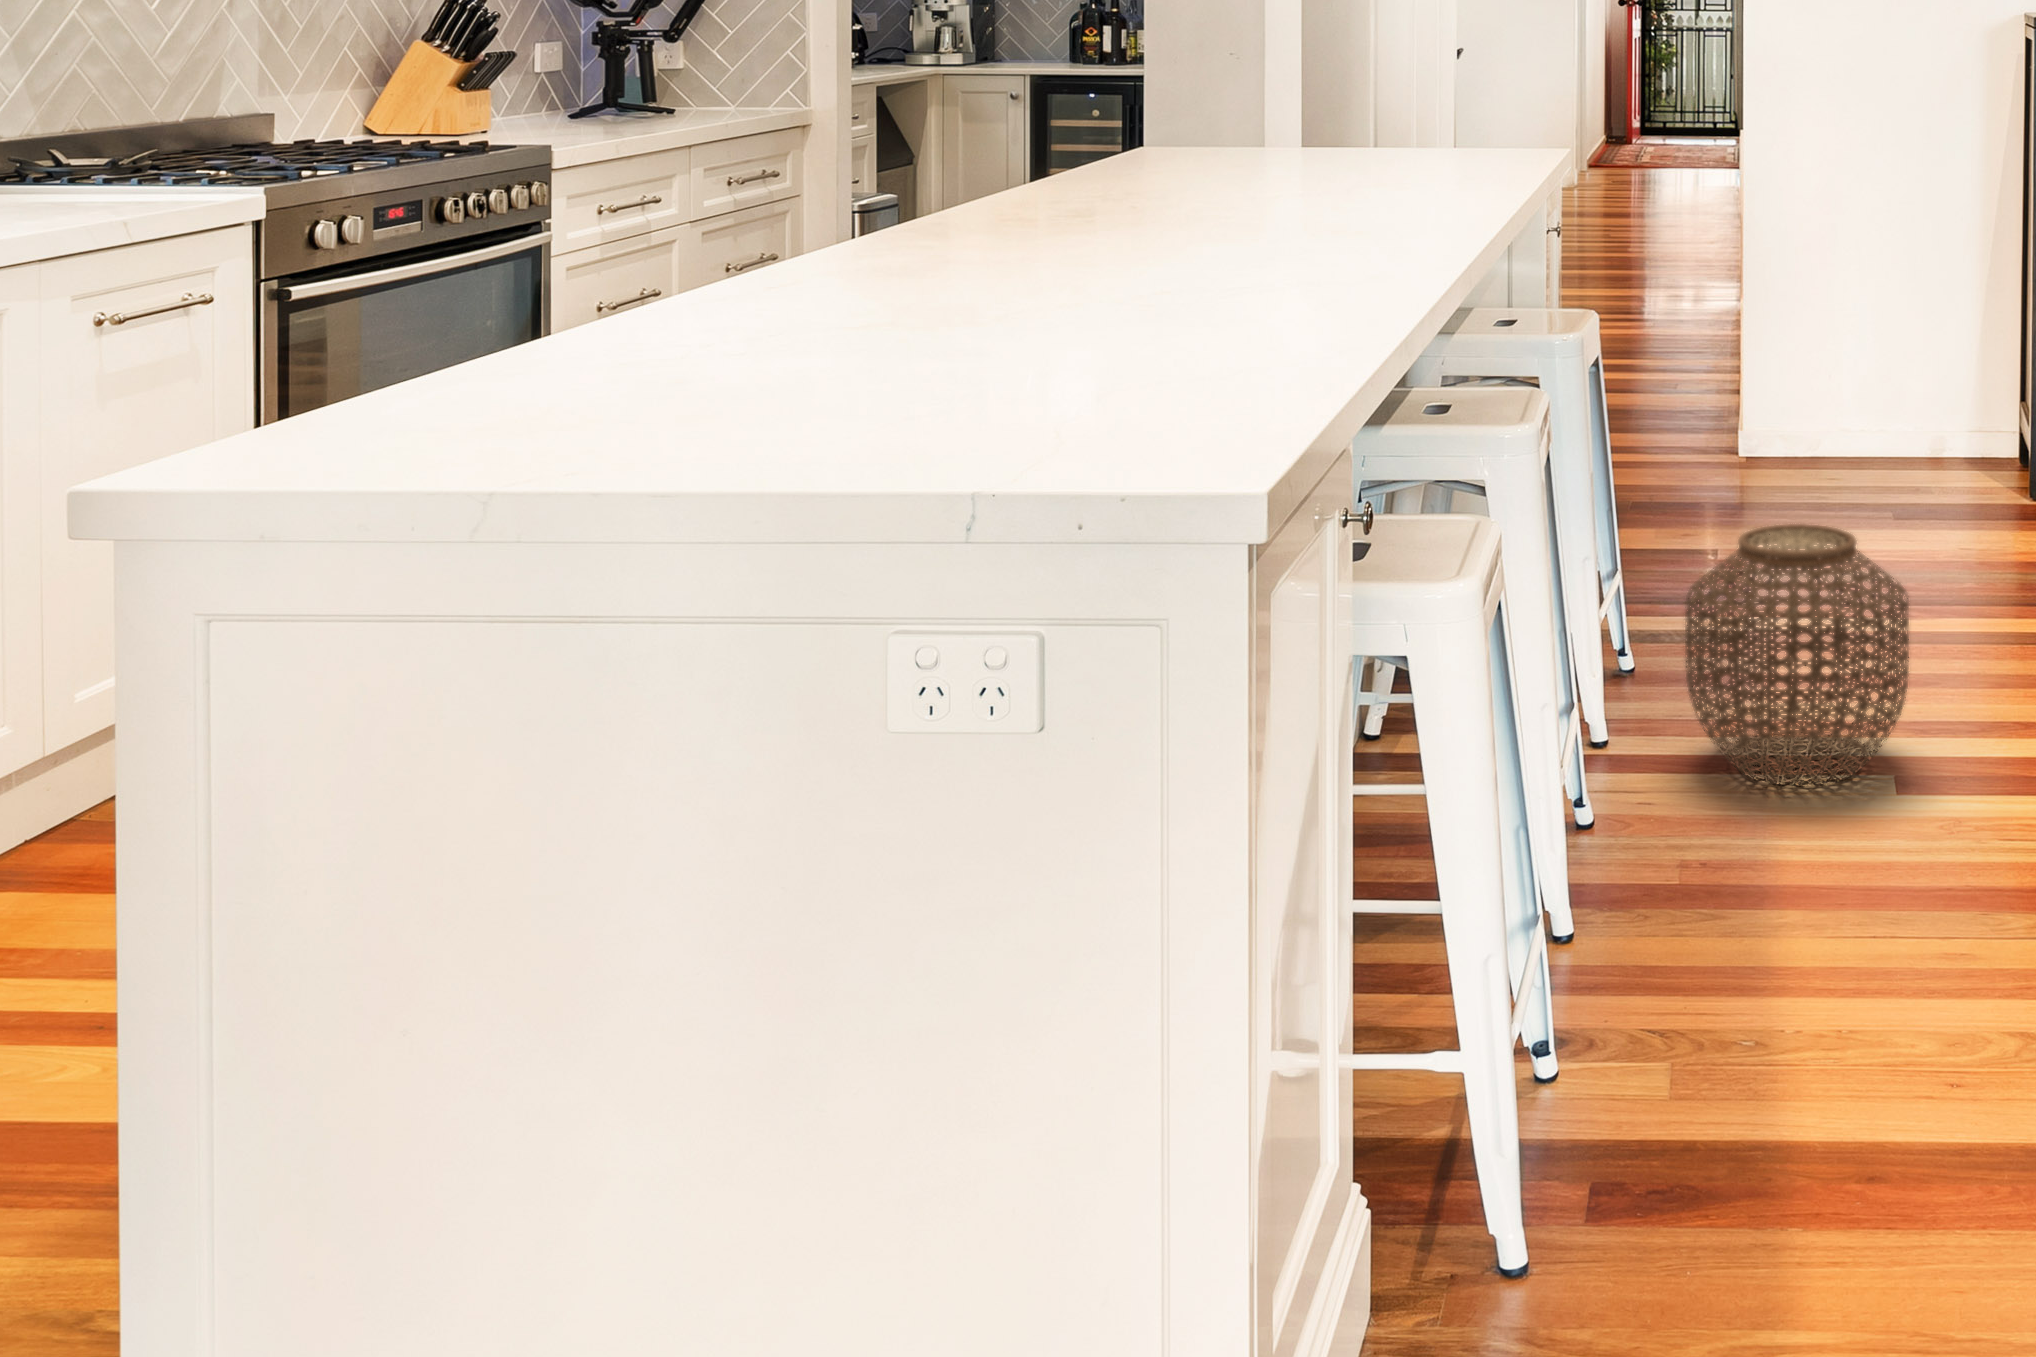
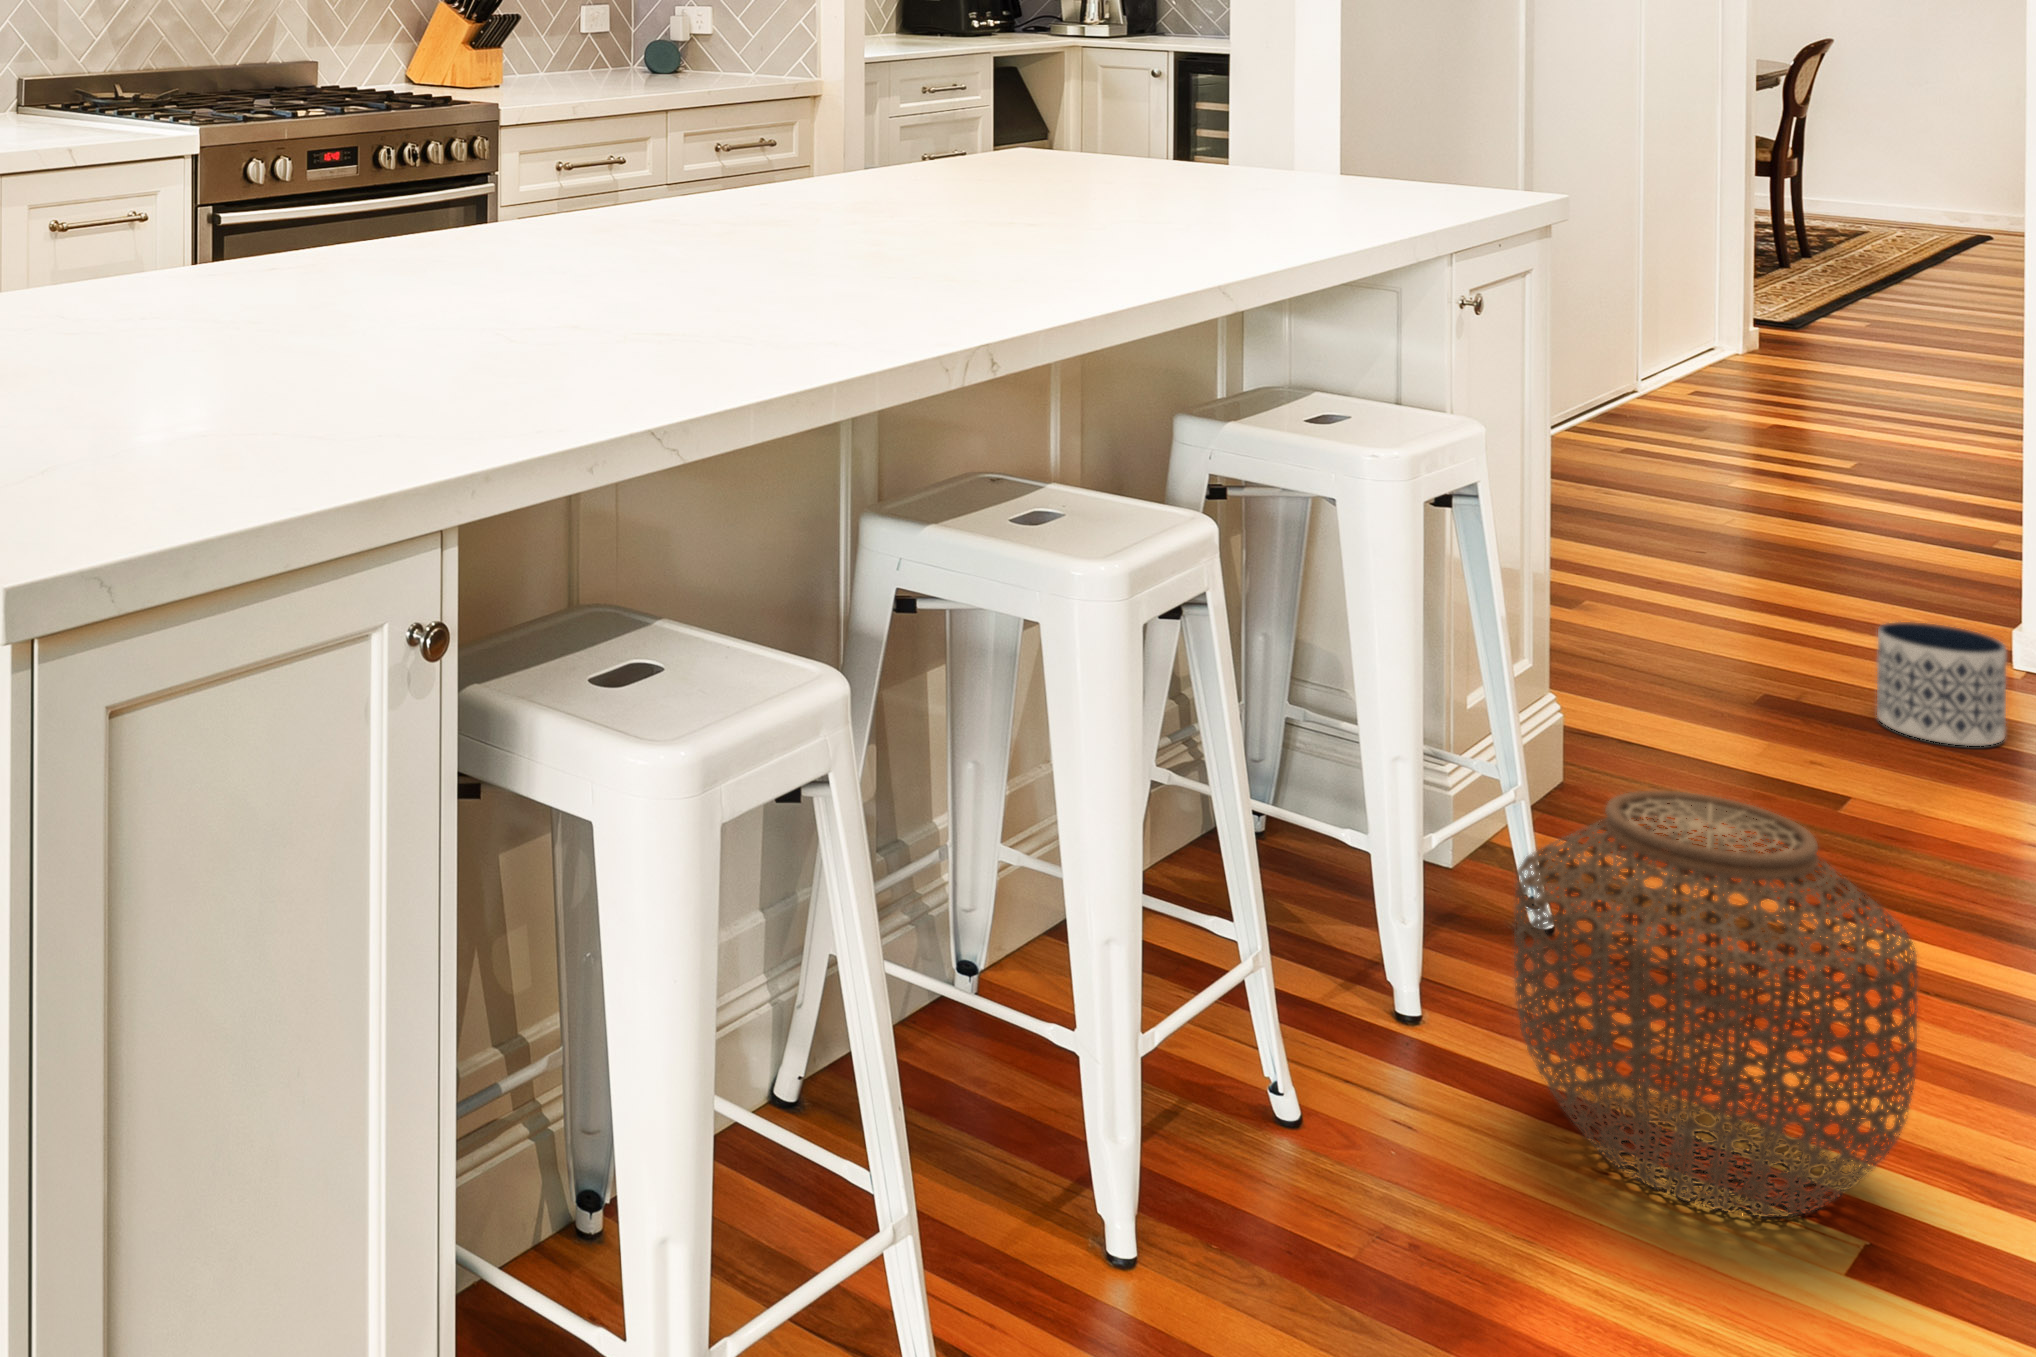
planter: none [1689,432,1759,509] -> present [1877,622,2006,746]

